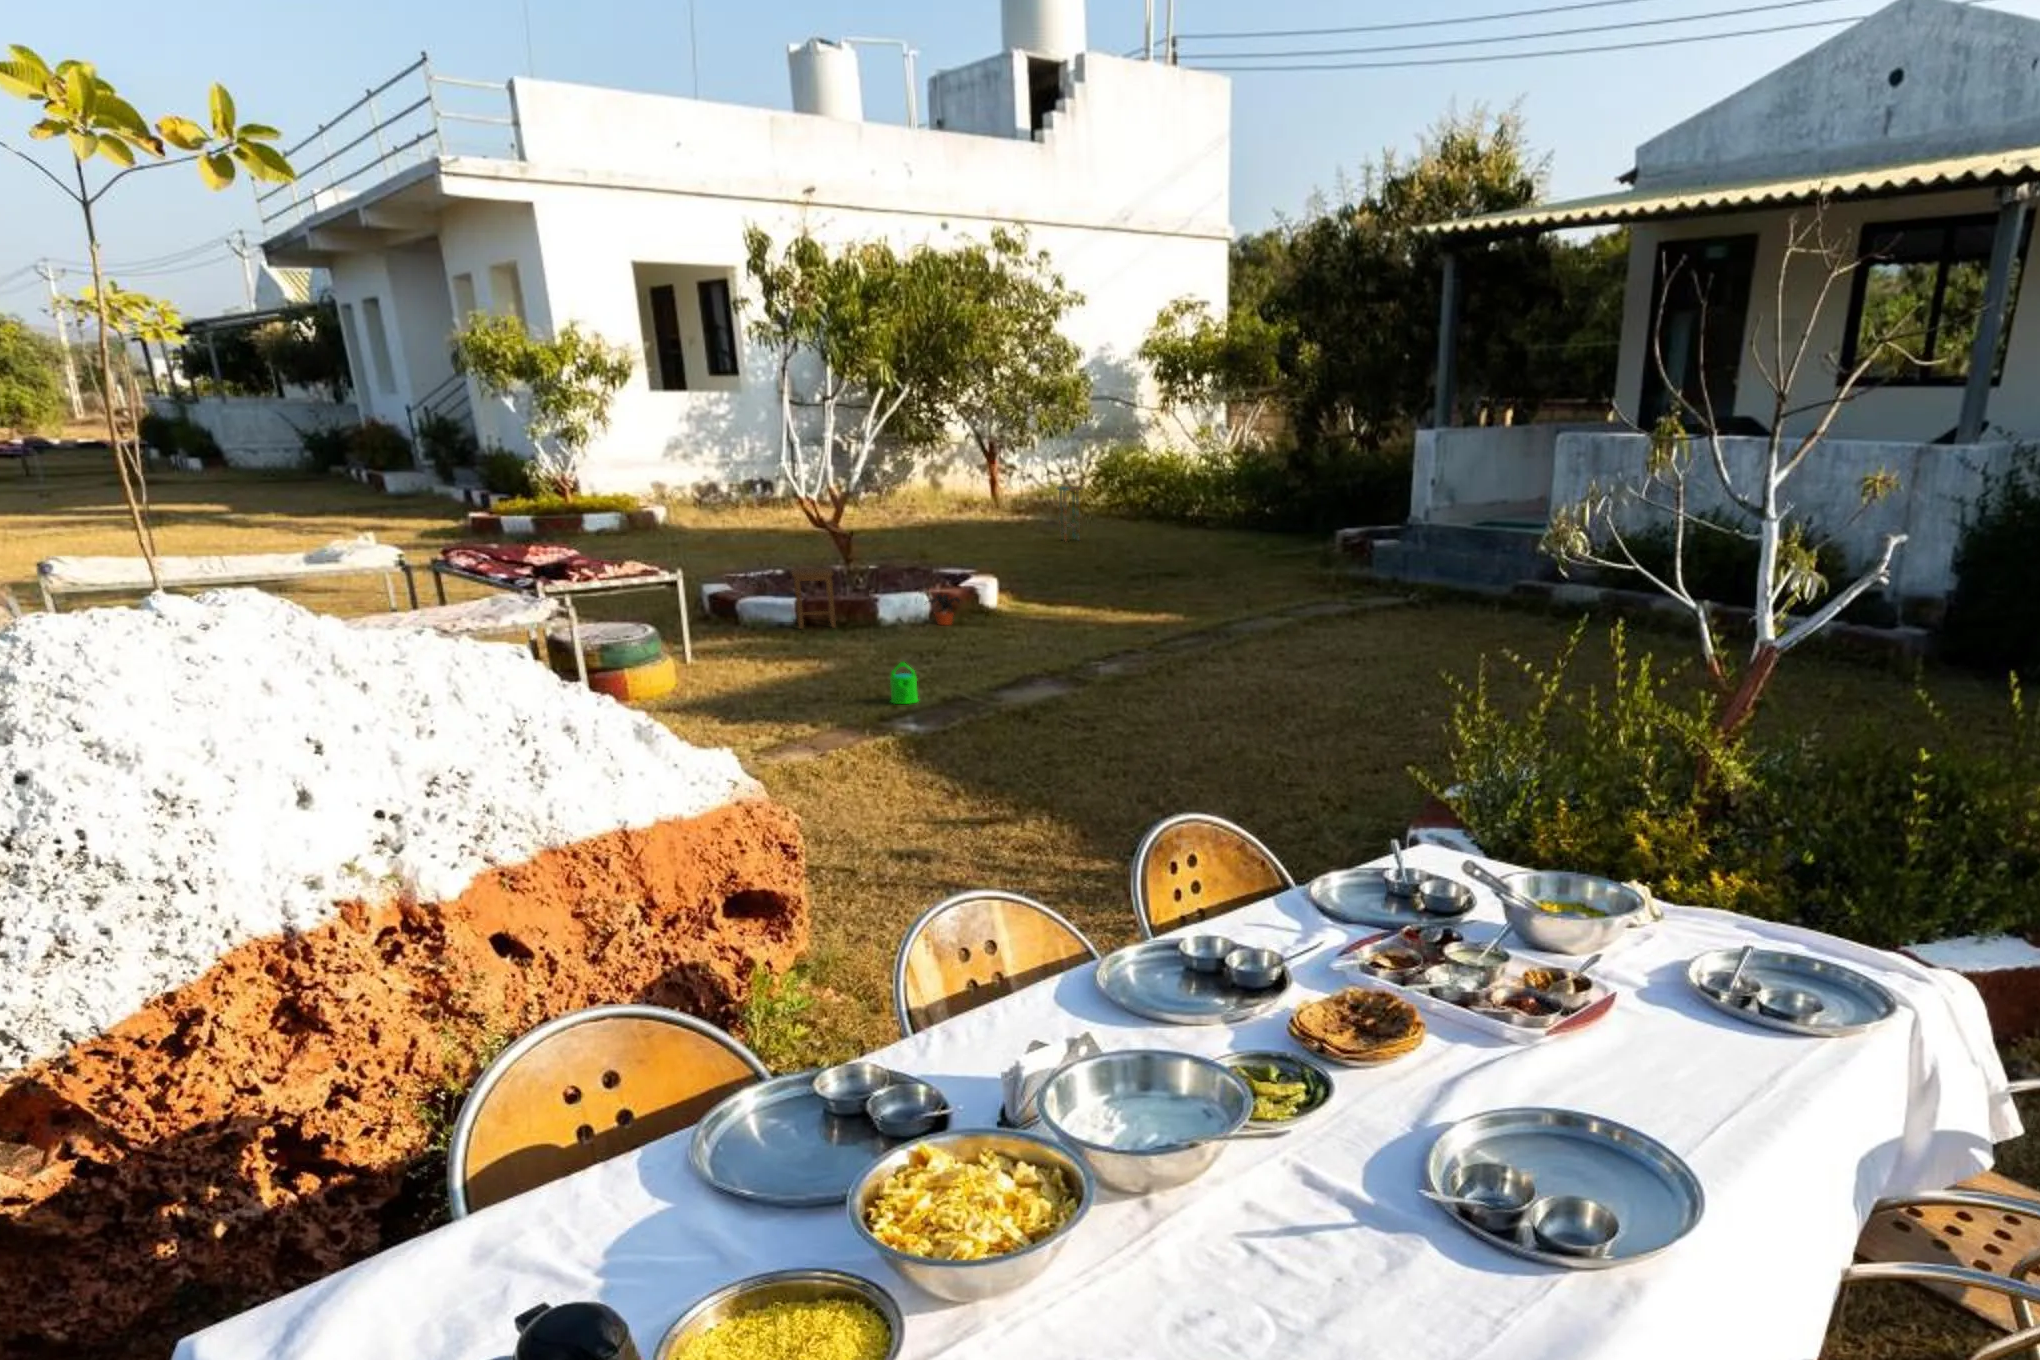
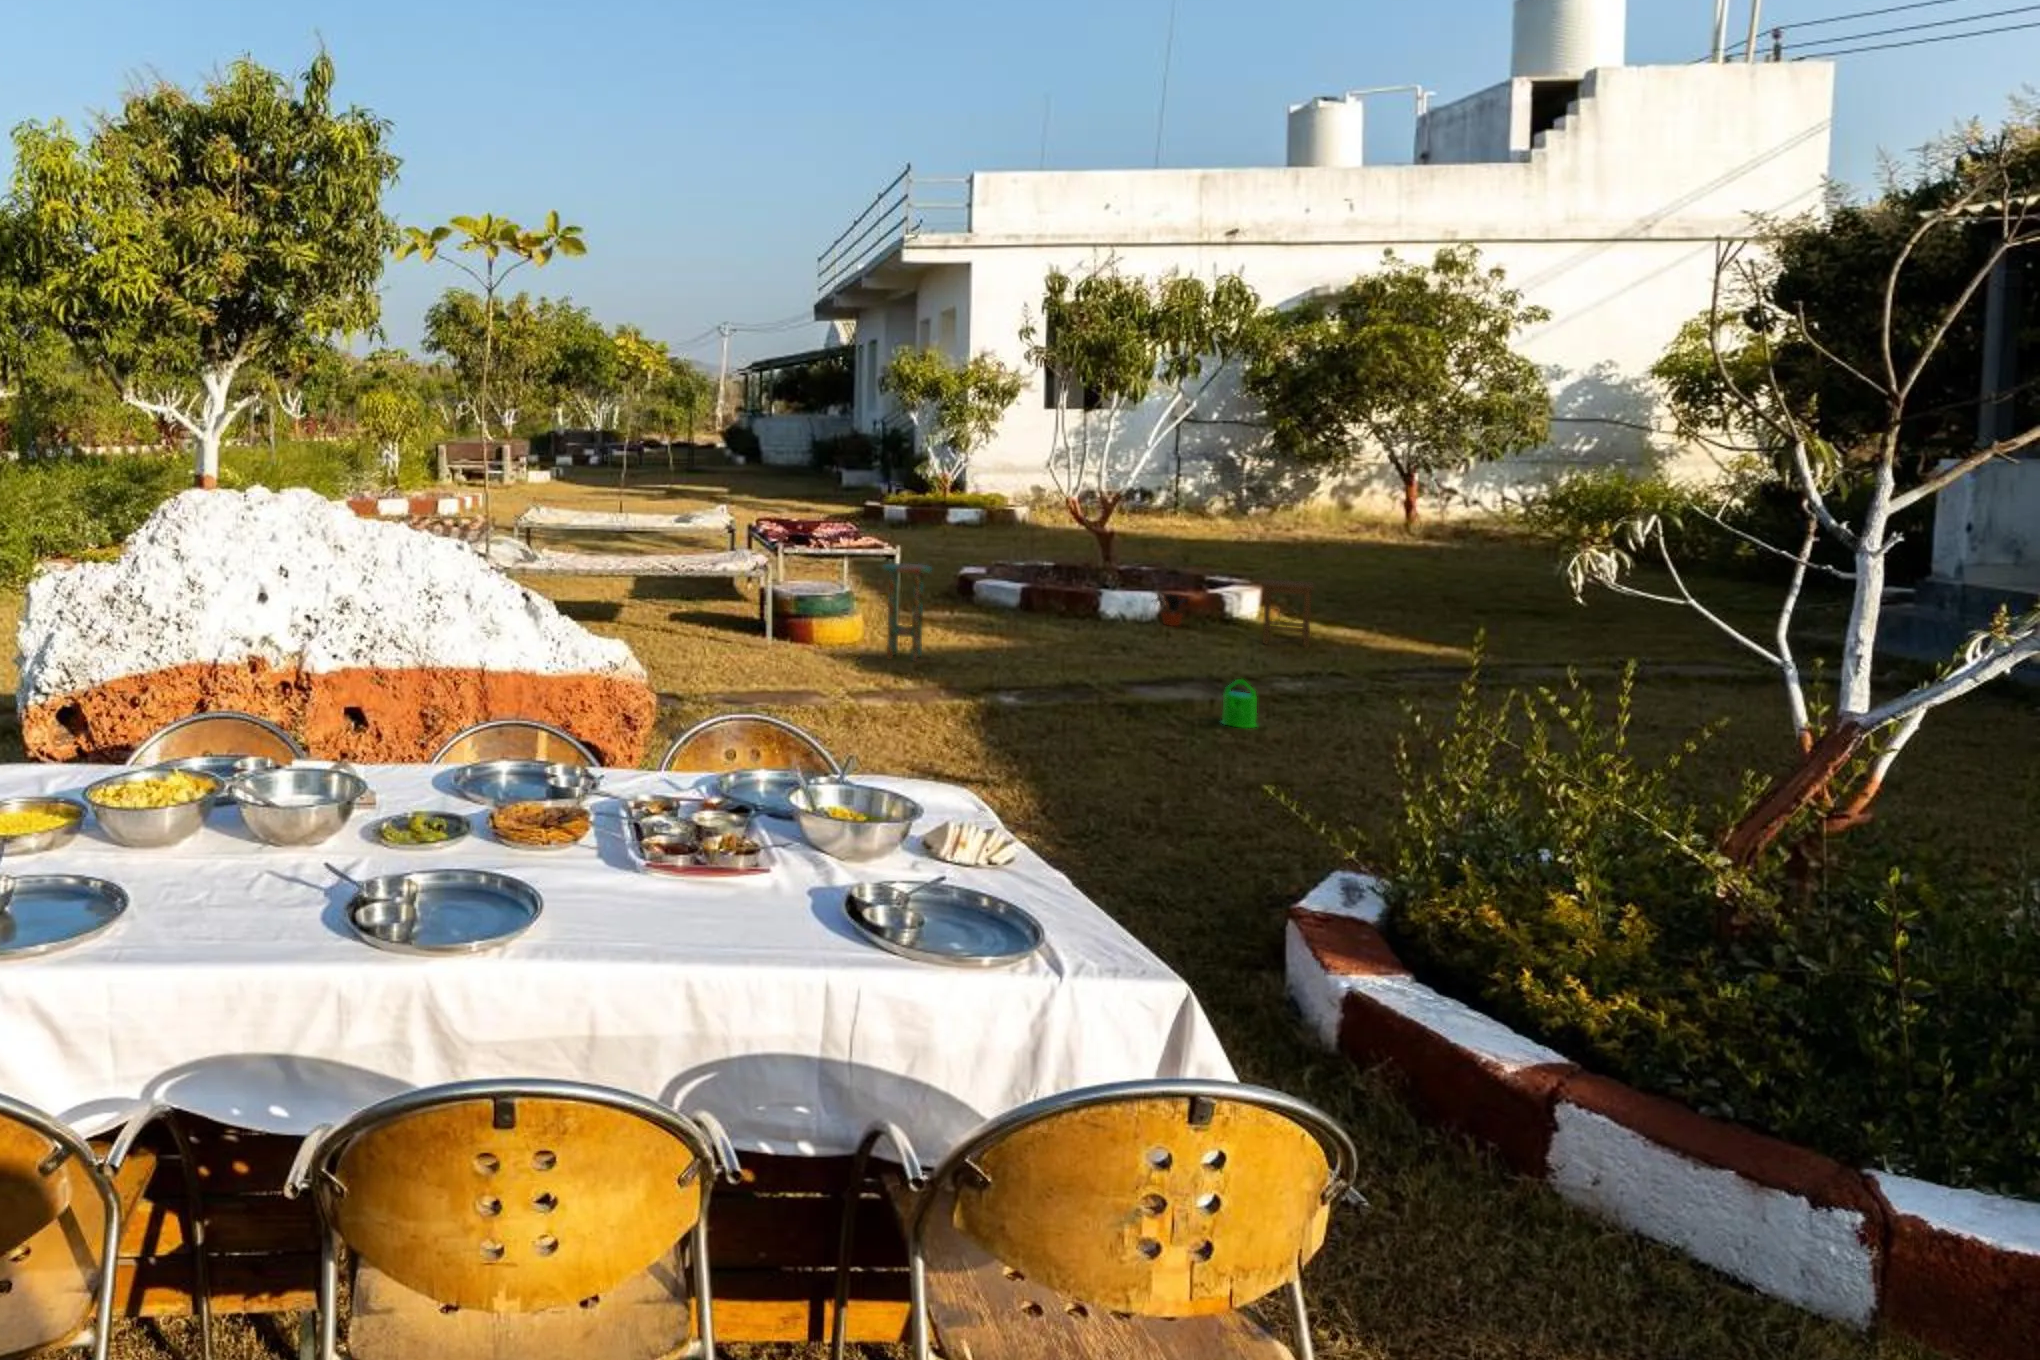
side table: present [1056,486,1082,540] -> present [883,563,932,661]
stool: present [791,568,836,629] -> present [1263,579,1314,648]
watering can: present [890,662,918,704] -> present [1221,679,1257,728]

